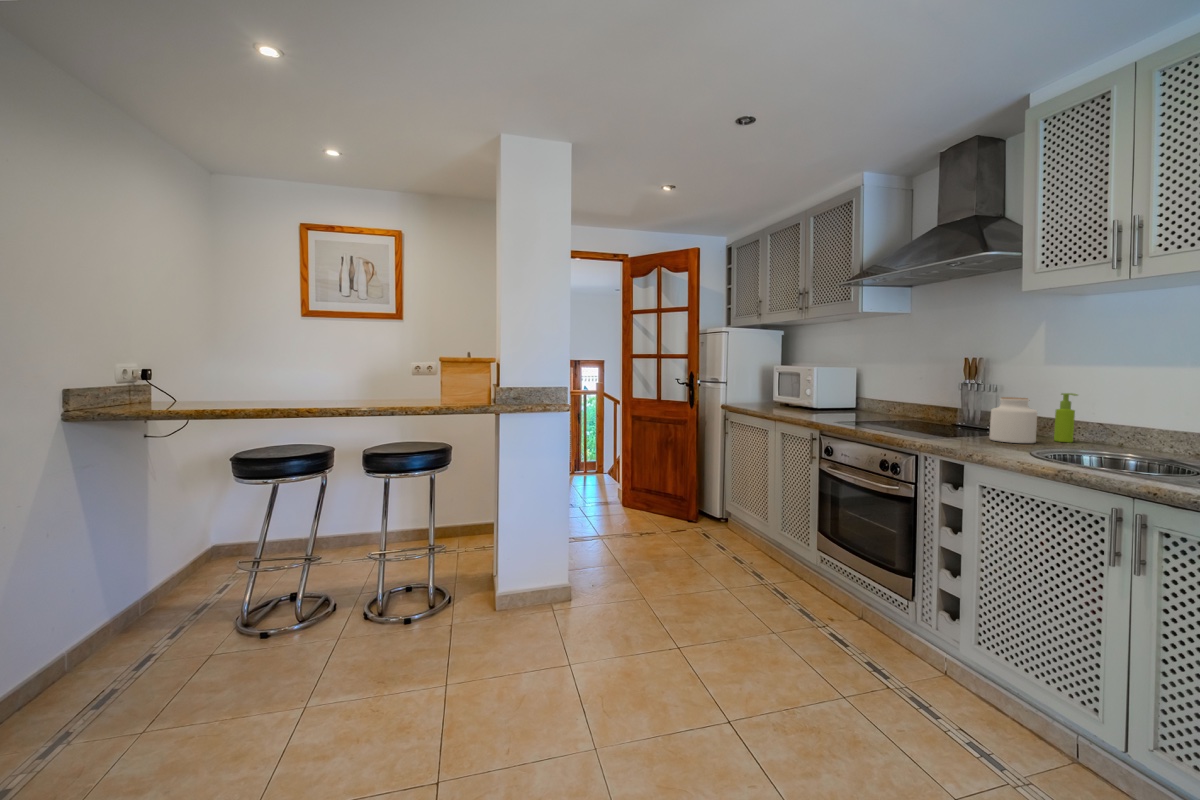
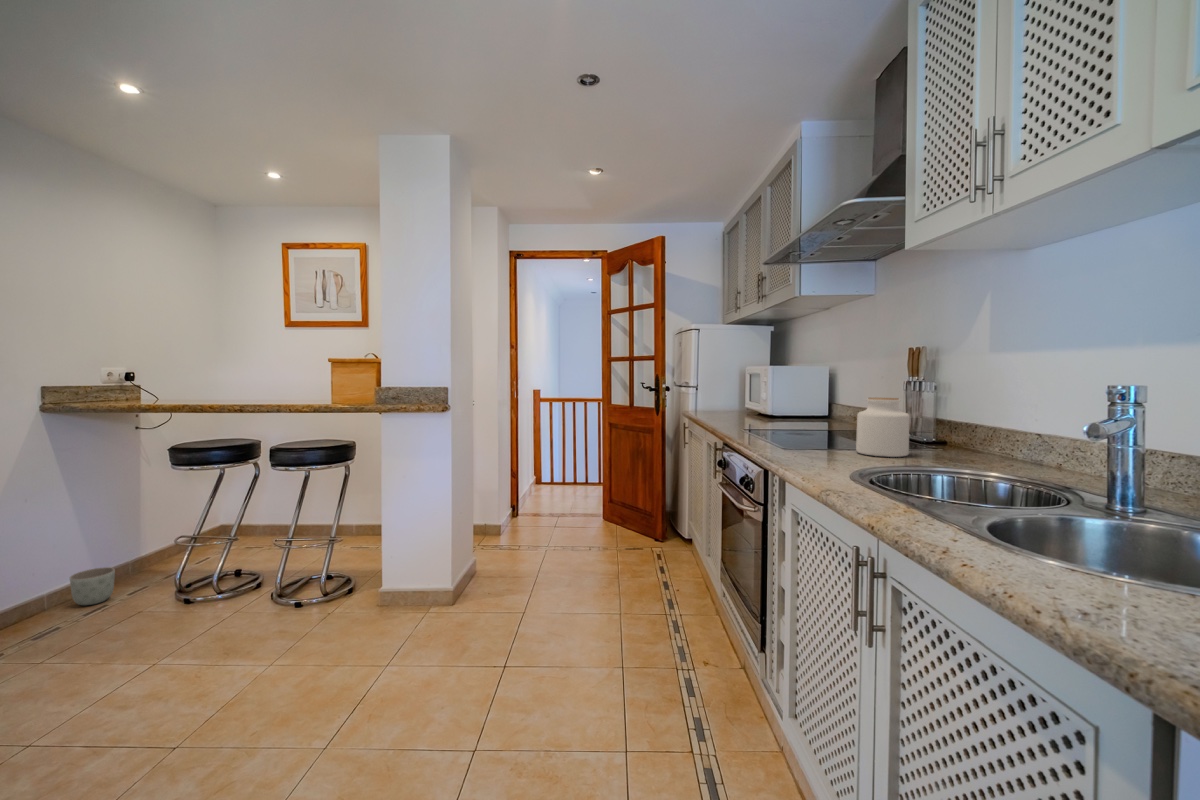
soap dispenser: present [1054,393,1077,442] -> none [945,392,969,458]
planter: none [101,610,156,660] -> present [70,567,115,605]

